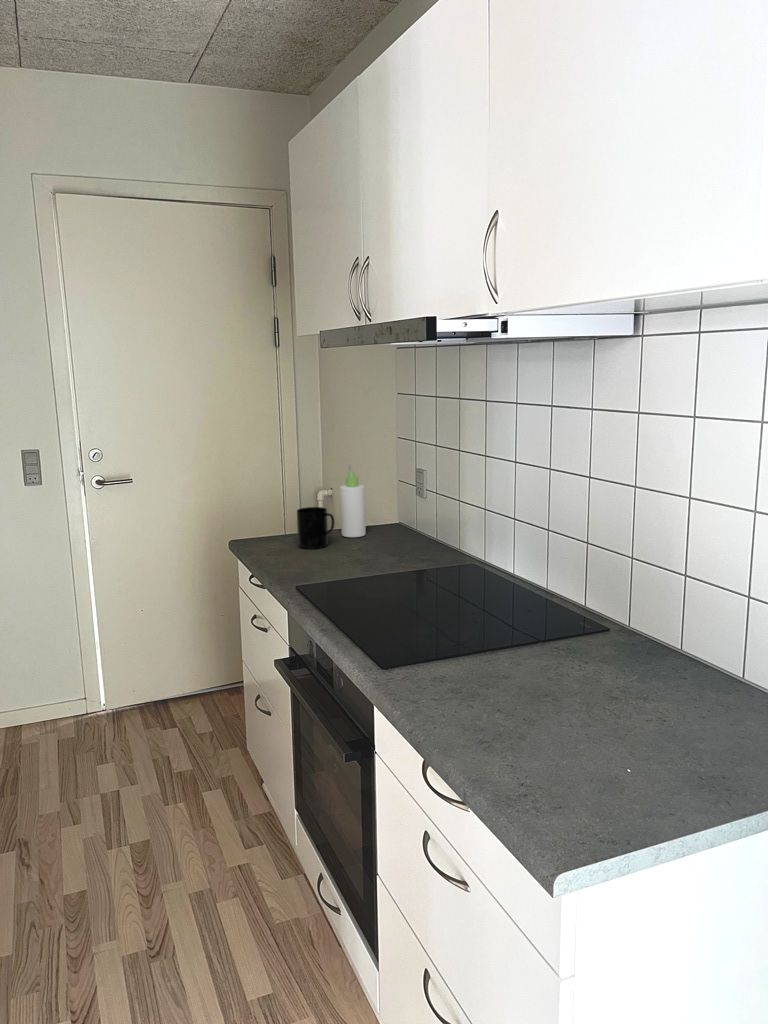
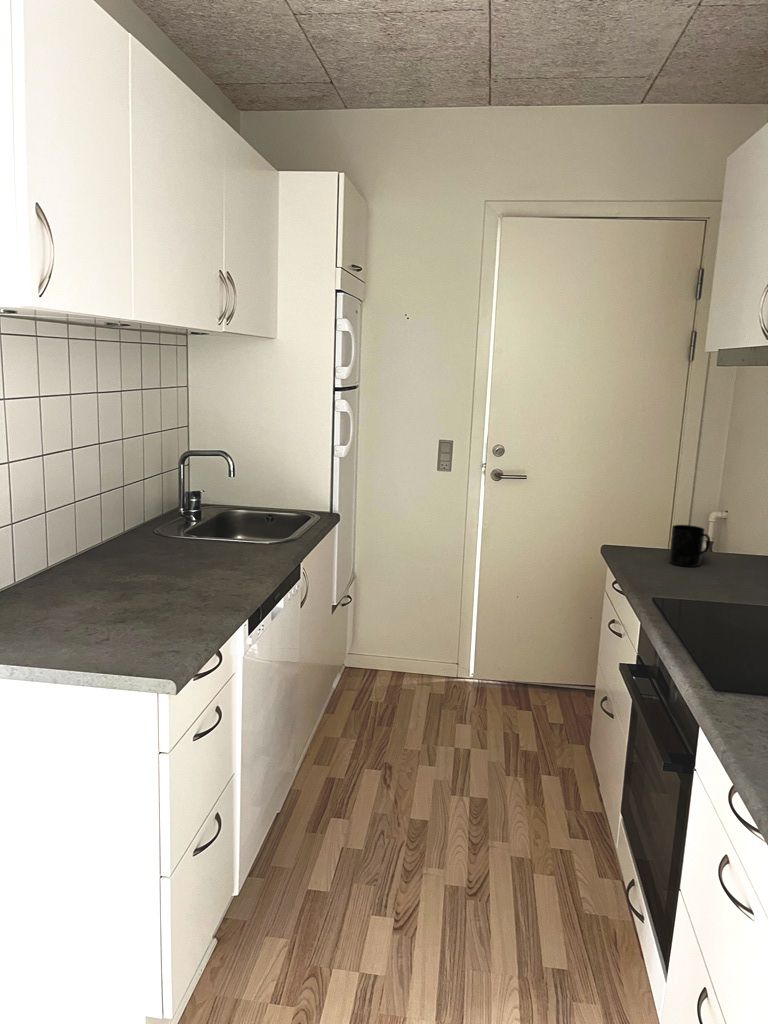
bottle: present [340,465,366,537] -> none [718,488,751,563]

